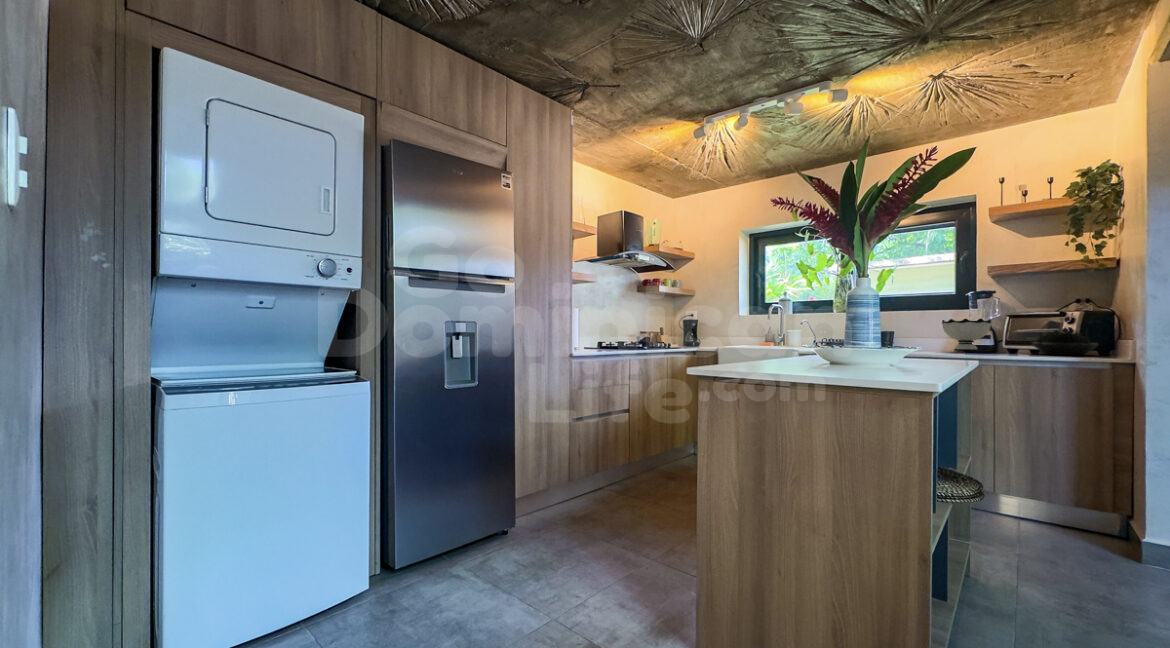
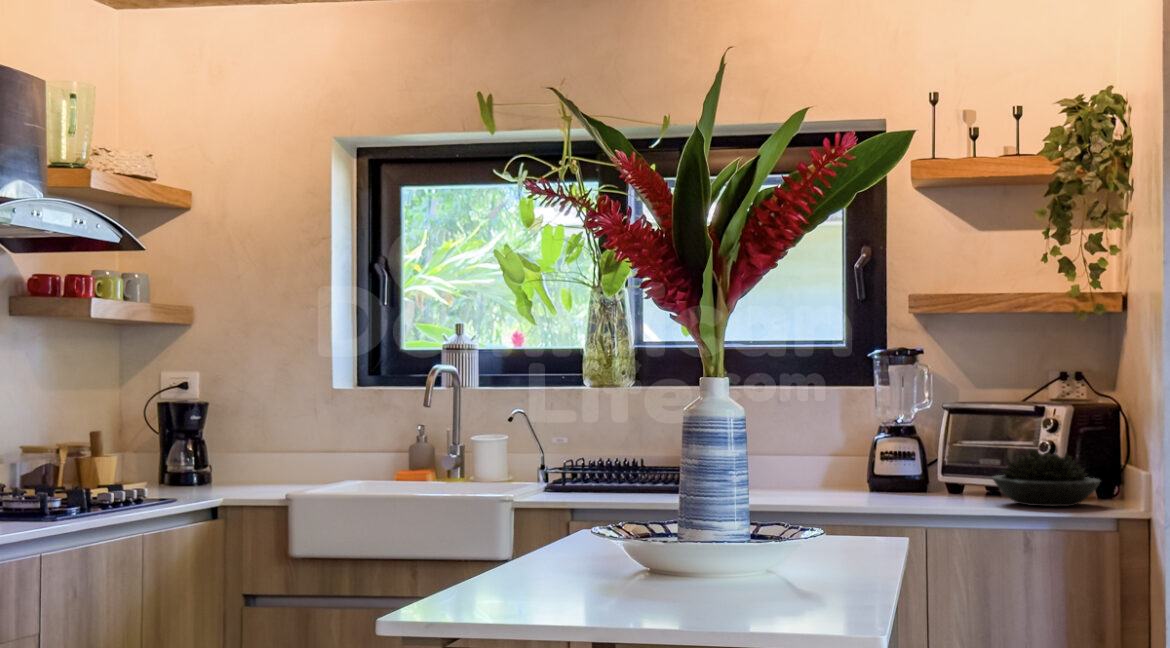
bowl: present [942,319,991,351] -> none [827,420,920,498]

